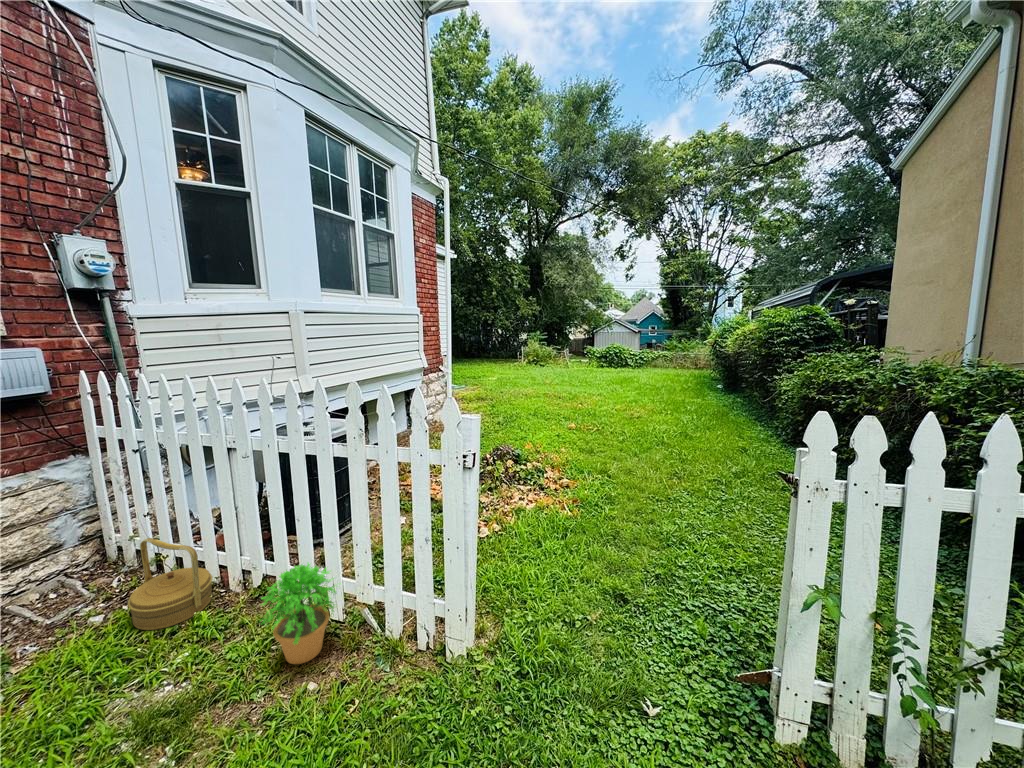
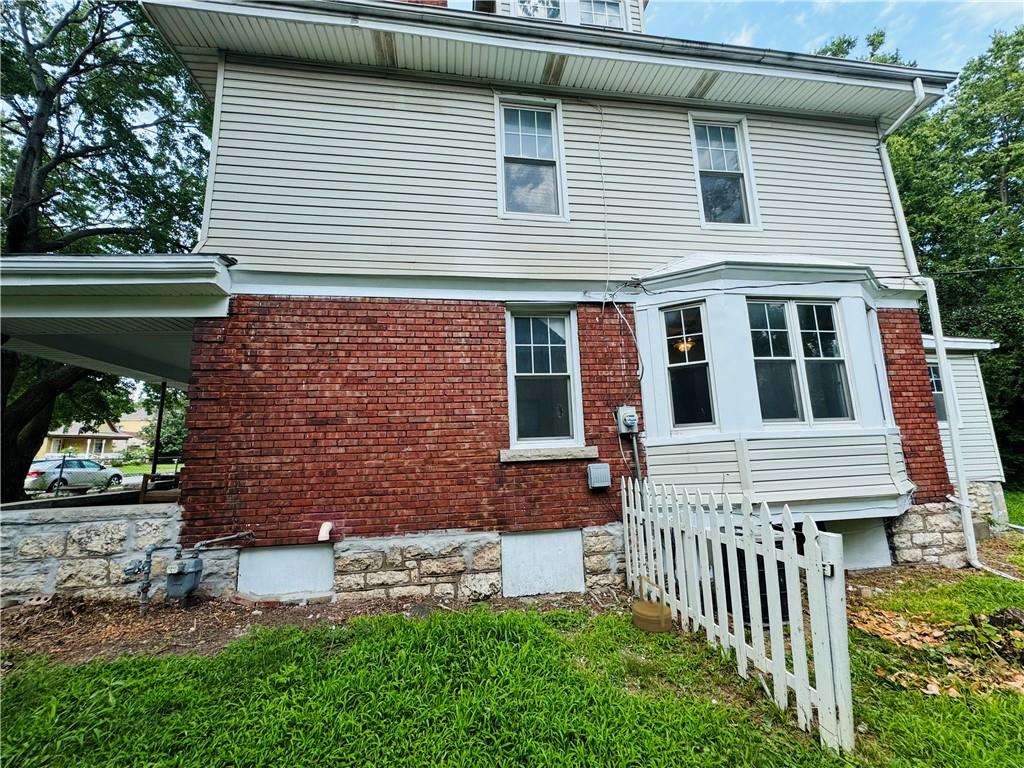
potted plant: present [262,563,336,664] -> none [685,614,740,686]

